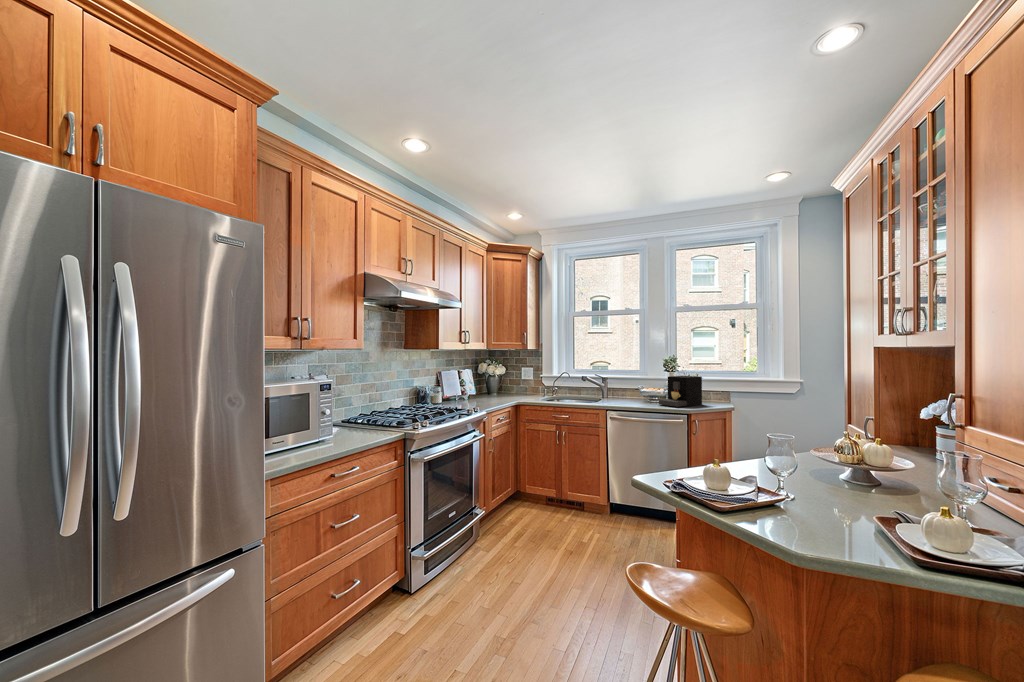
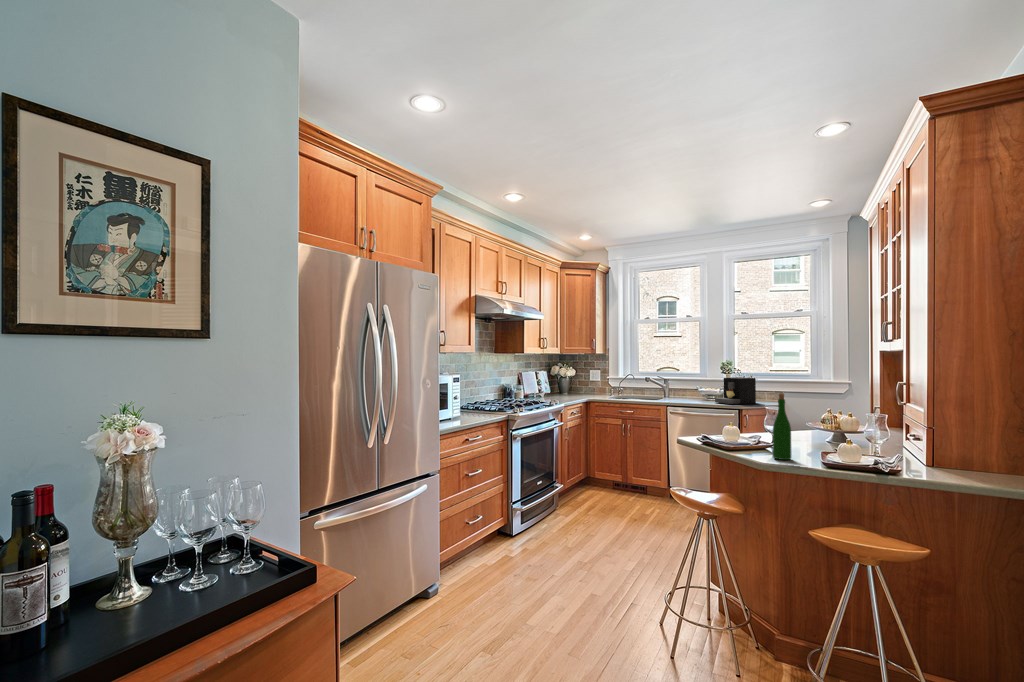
wine bottle: none [796,418,828,531] -> present [773,393,791,460]

